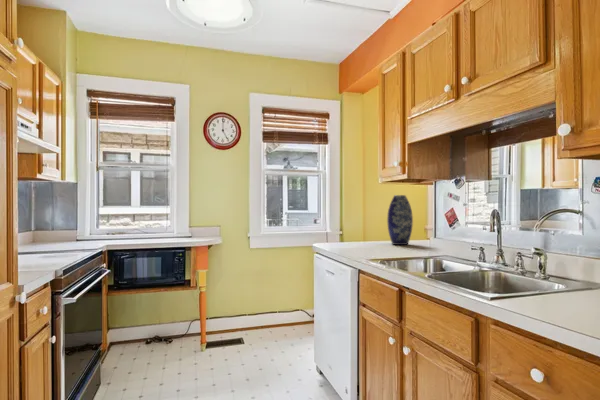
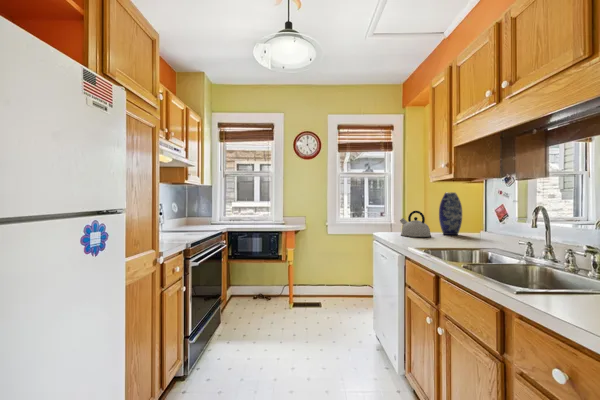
kettle: none [345,217,381,248] -> present [400,211,431,237]

